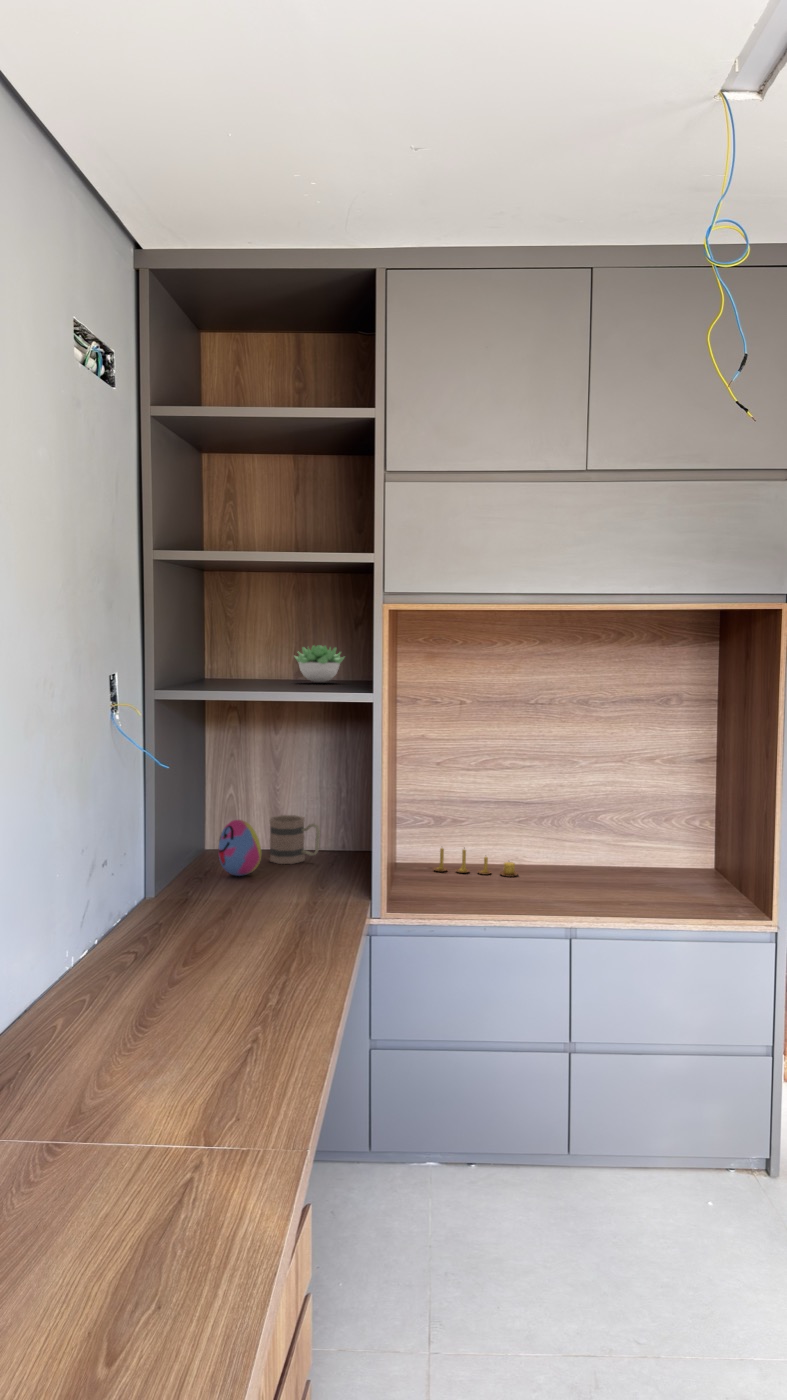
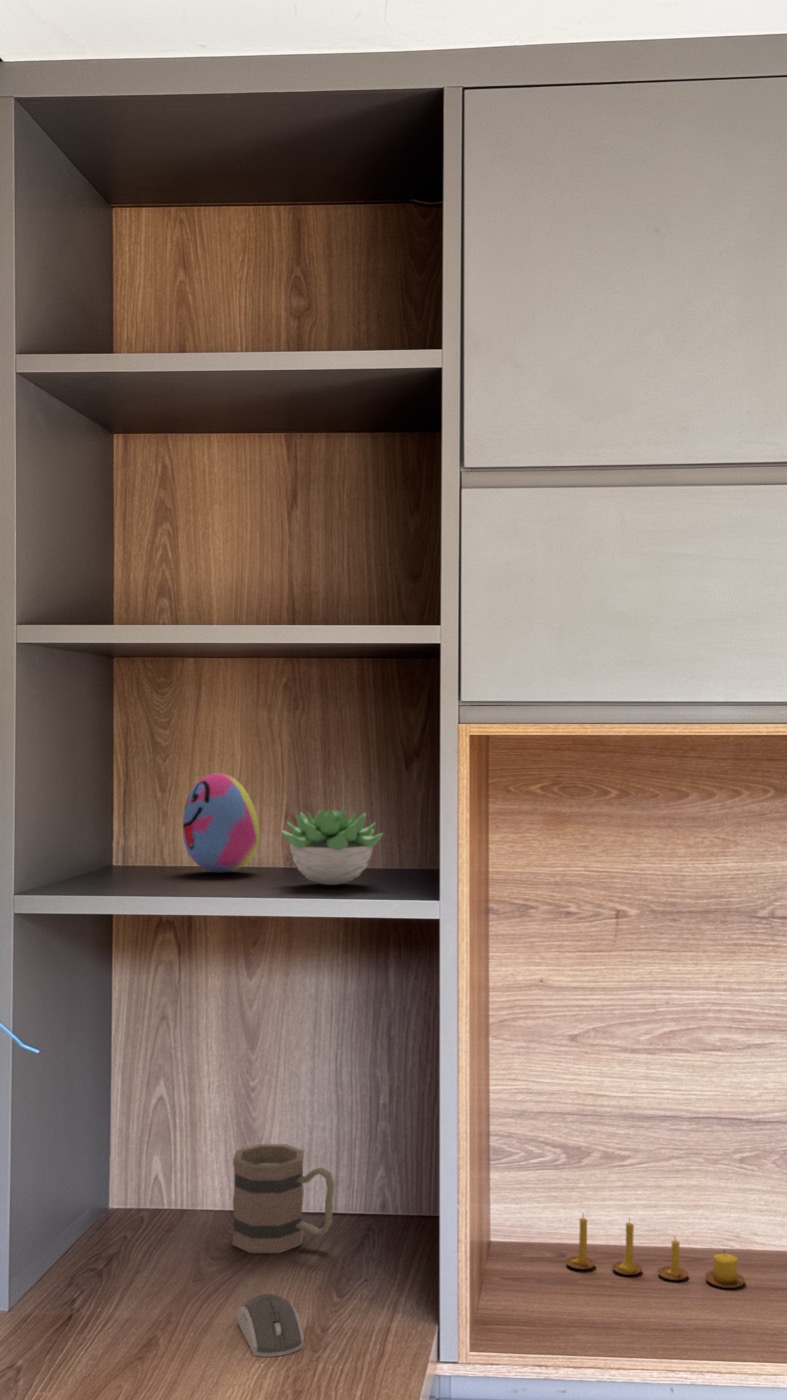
decorative egg: present [218,820,261,876] -> present [183,773,259,873]
computer mouse: none [276,870,308,893] -> present [237,1294,304,1357]

